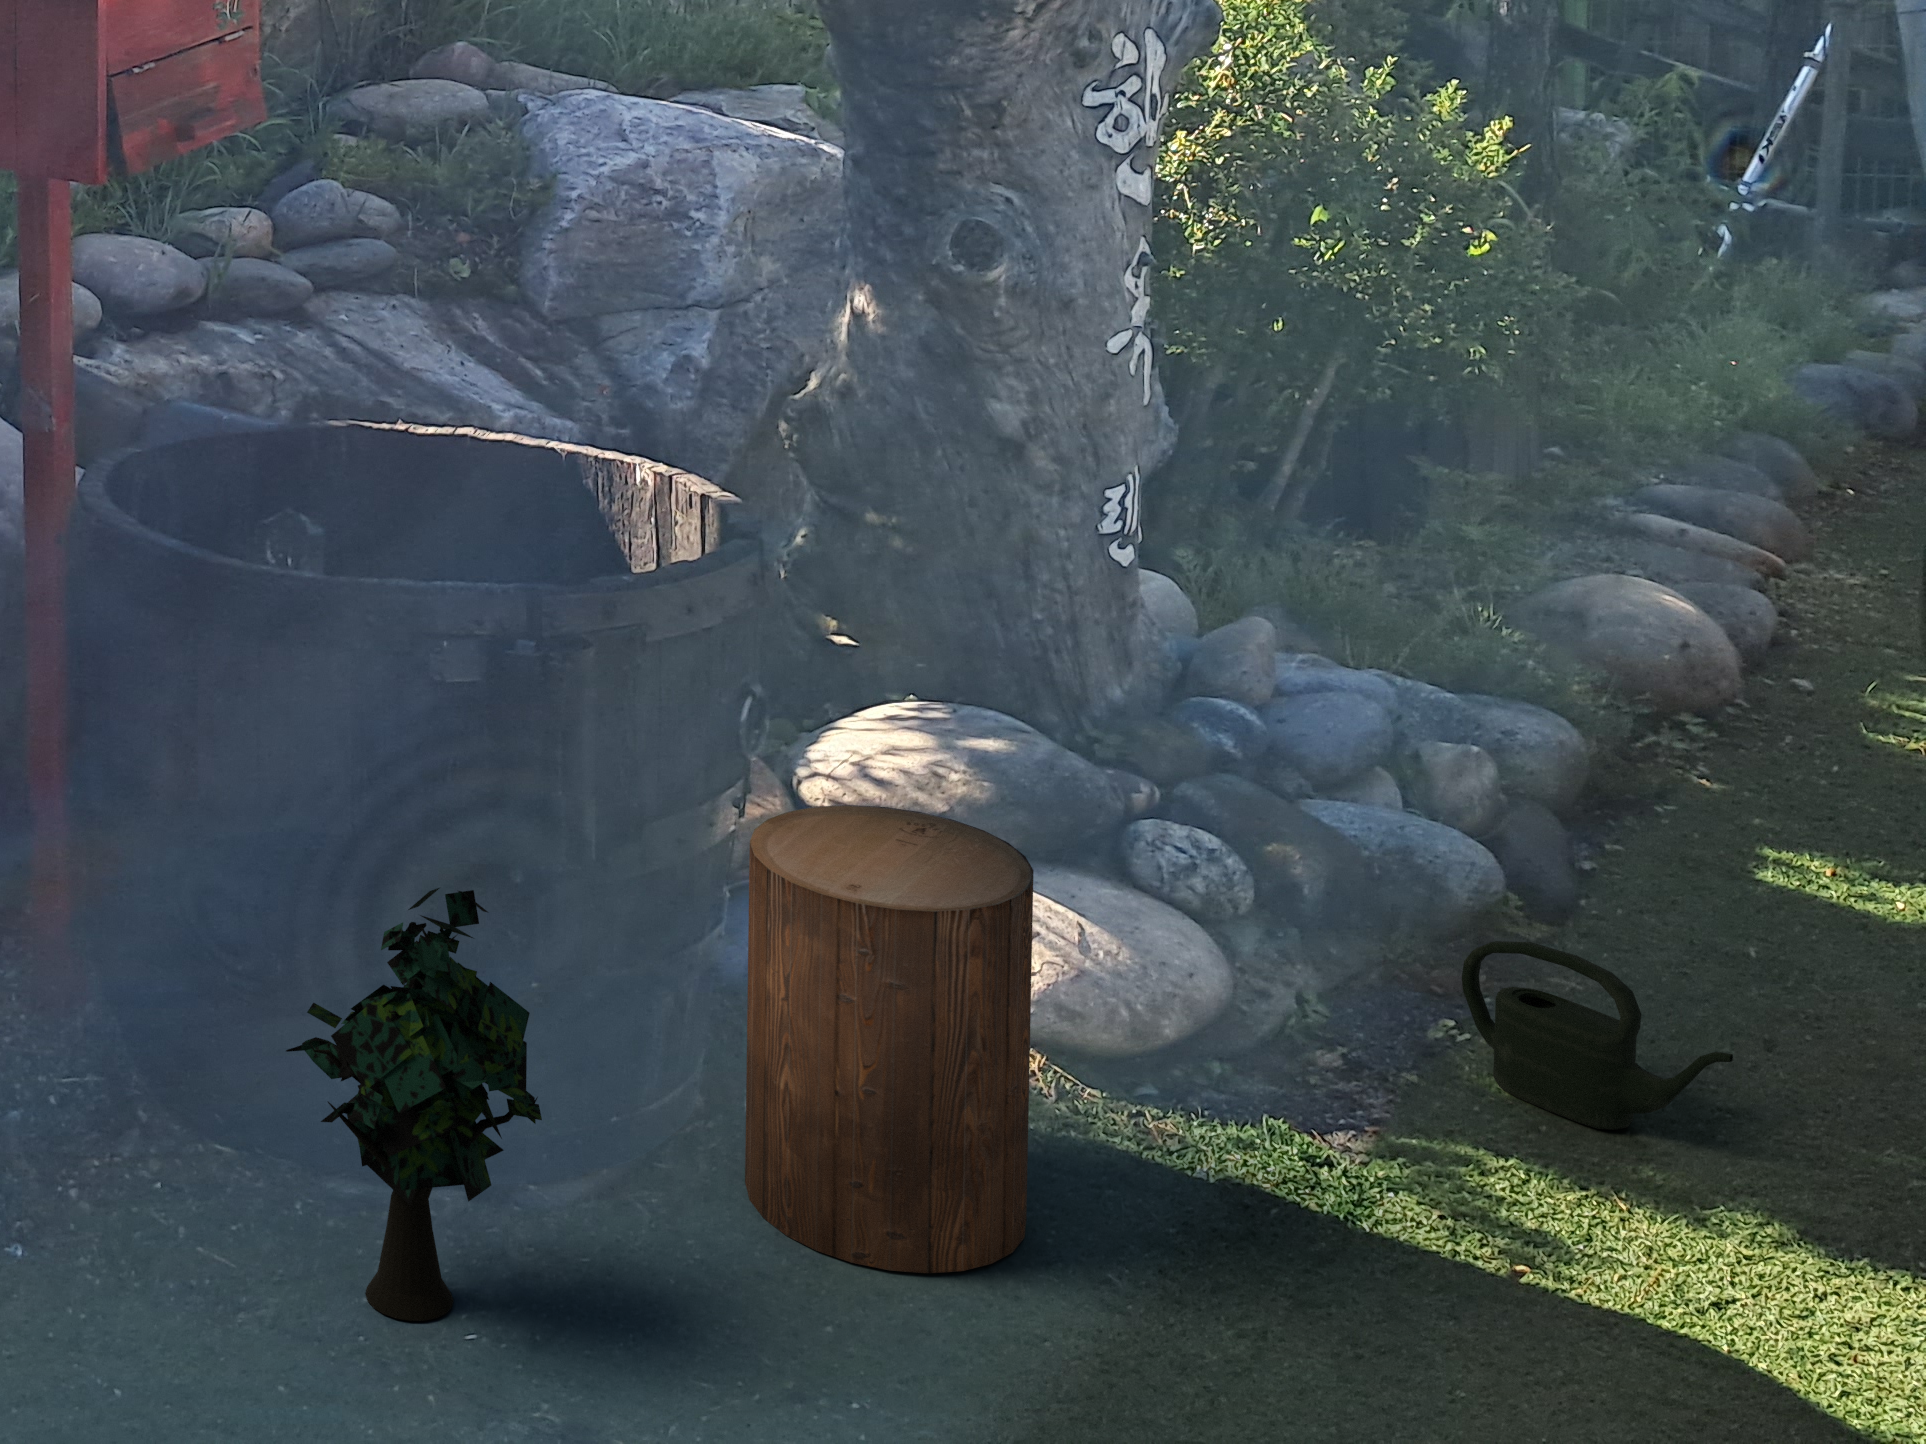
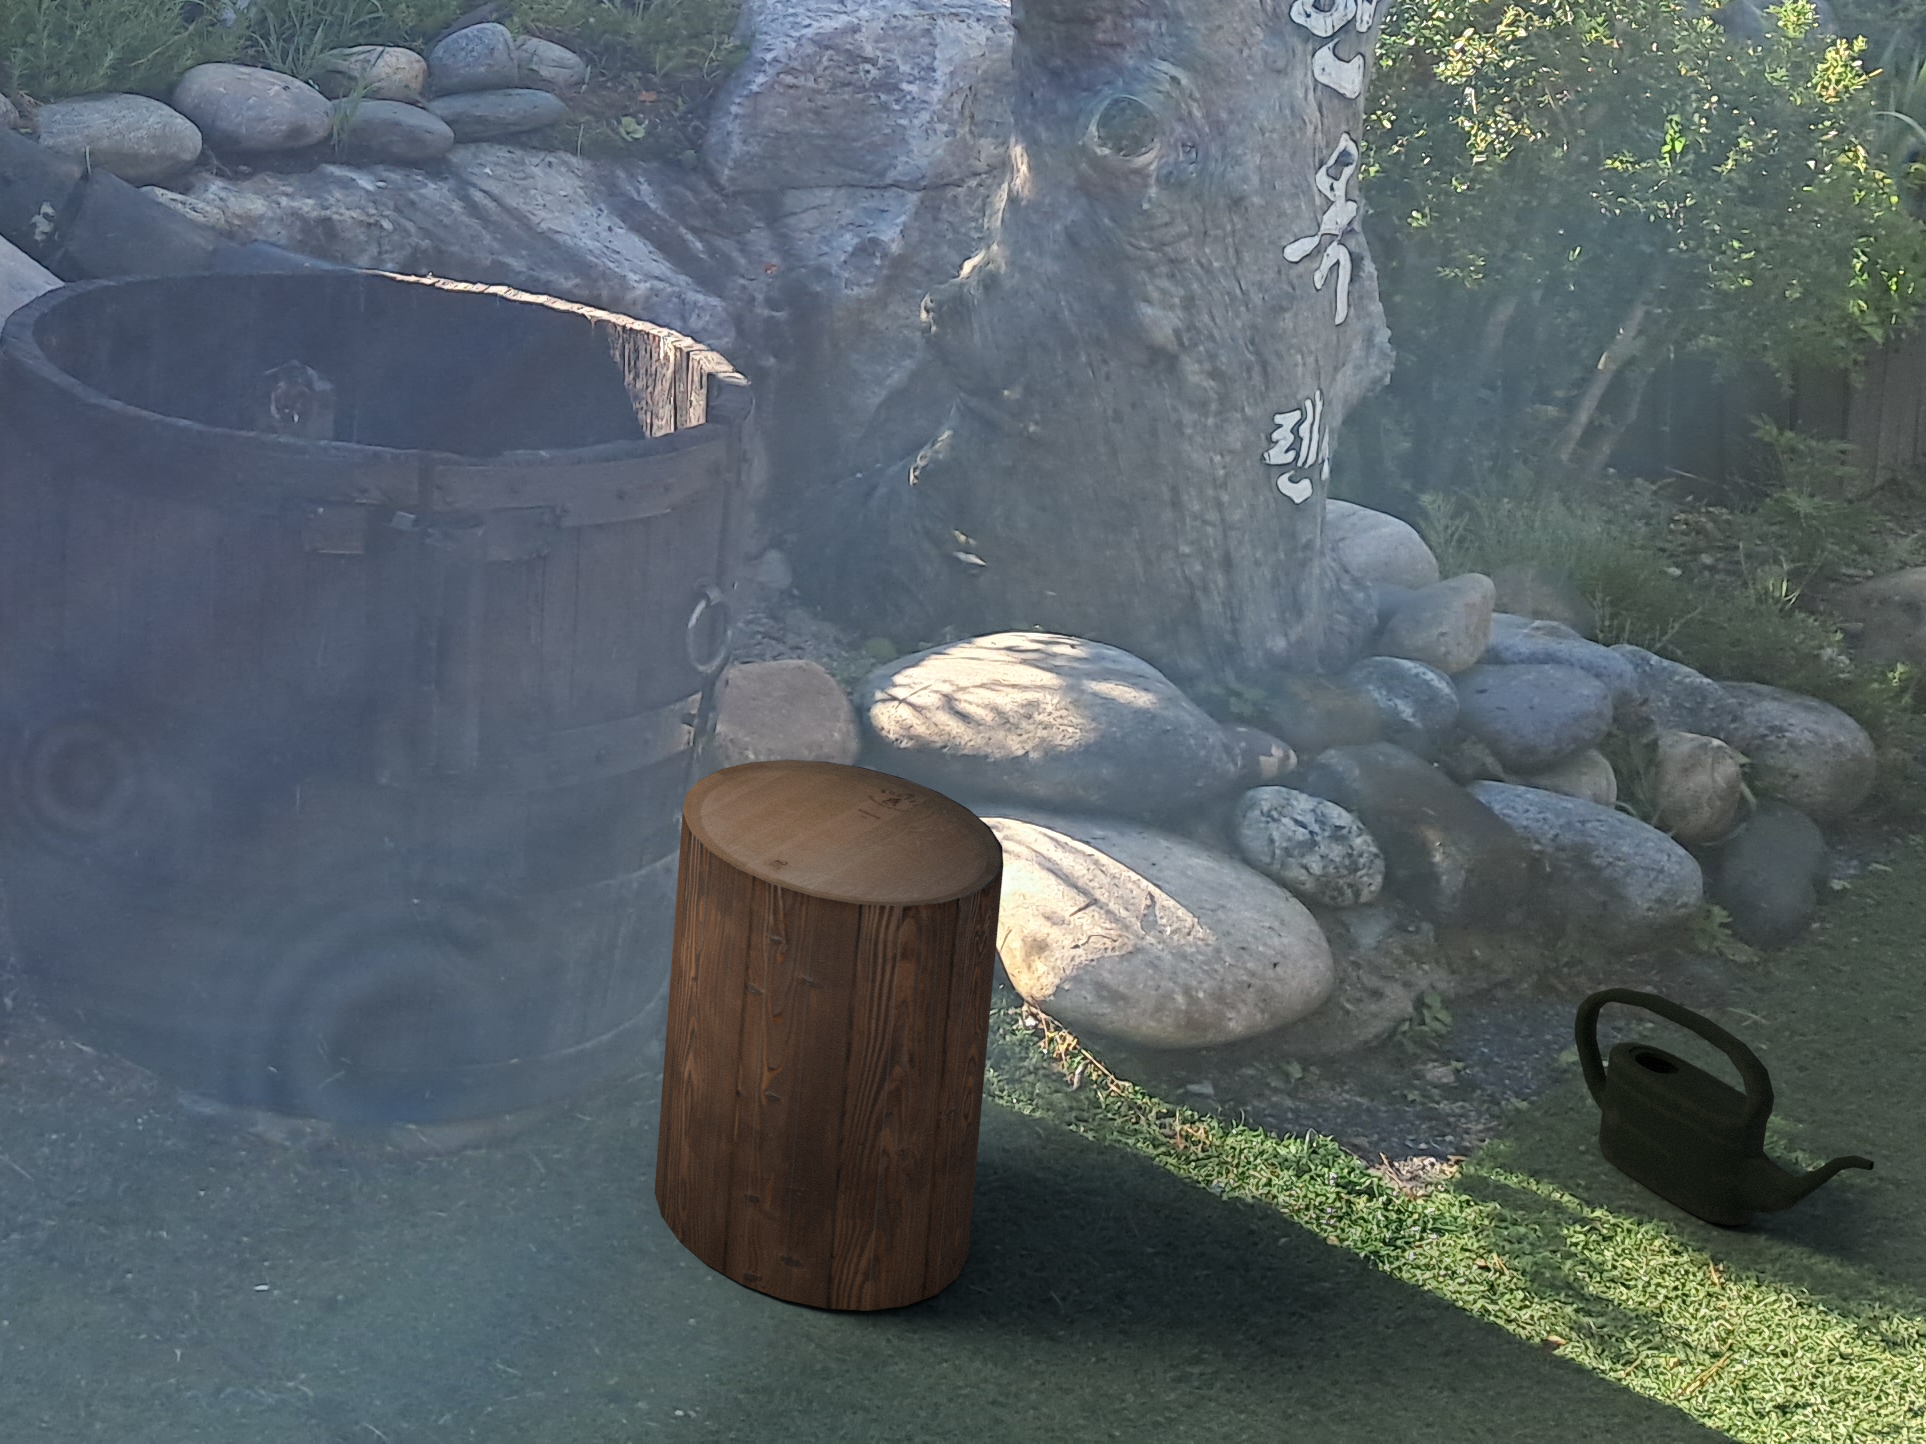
decorative plant: present [286,888,542,1321] -> none [86,817,370,1296]

